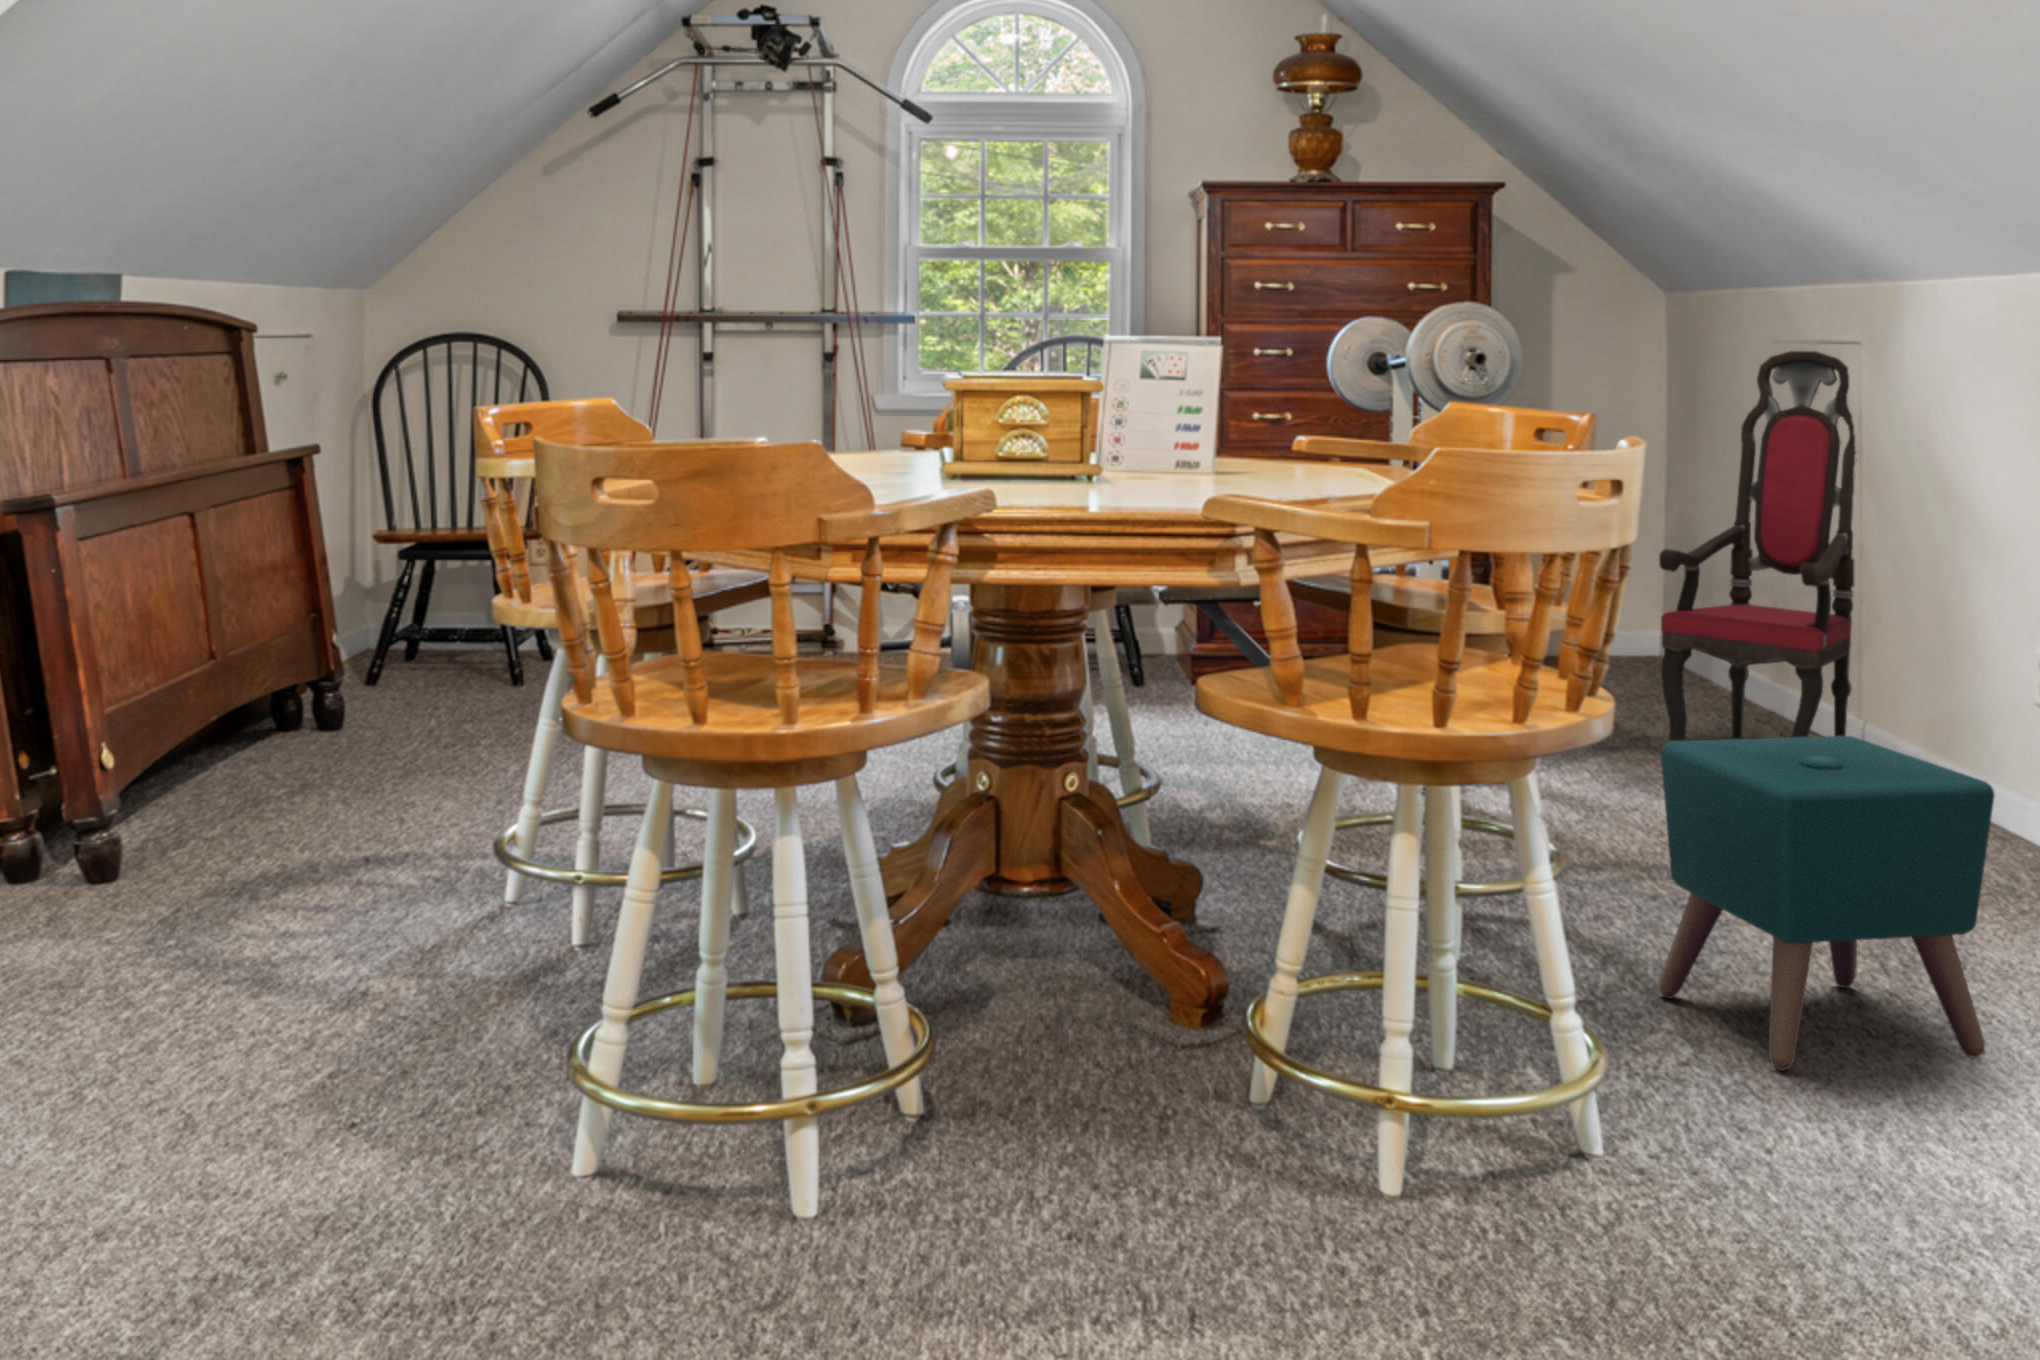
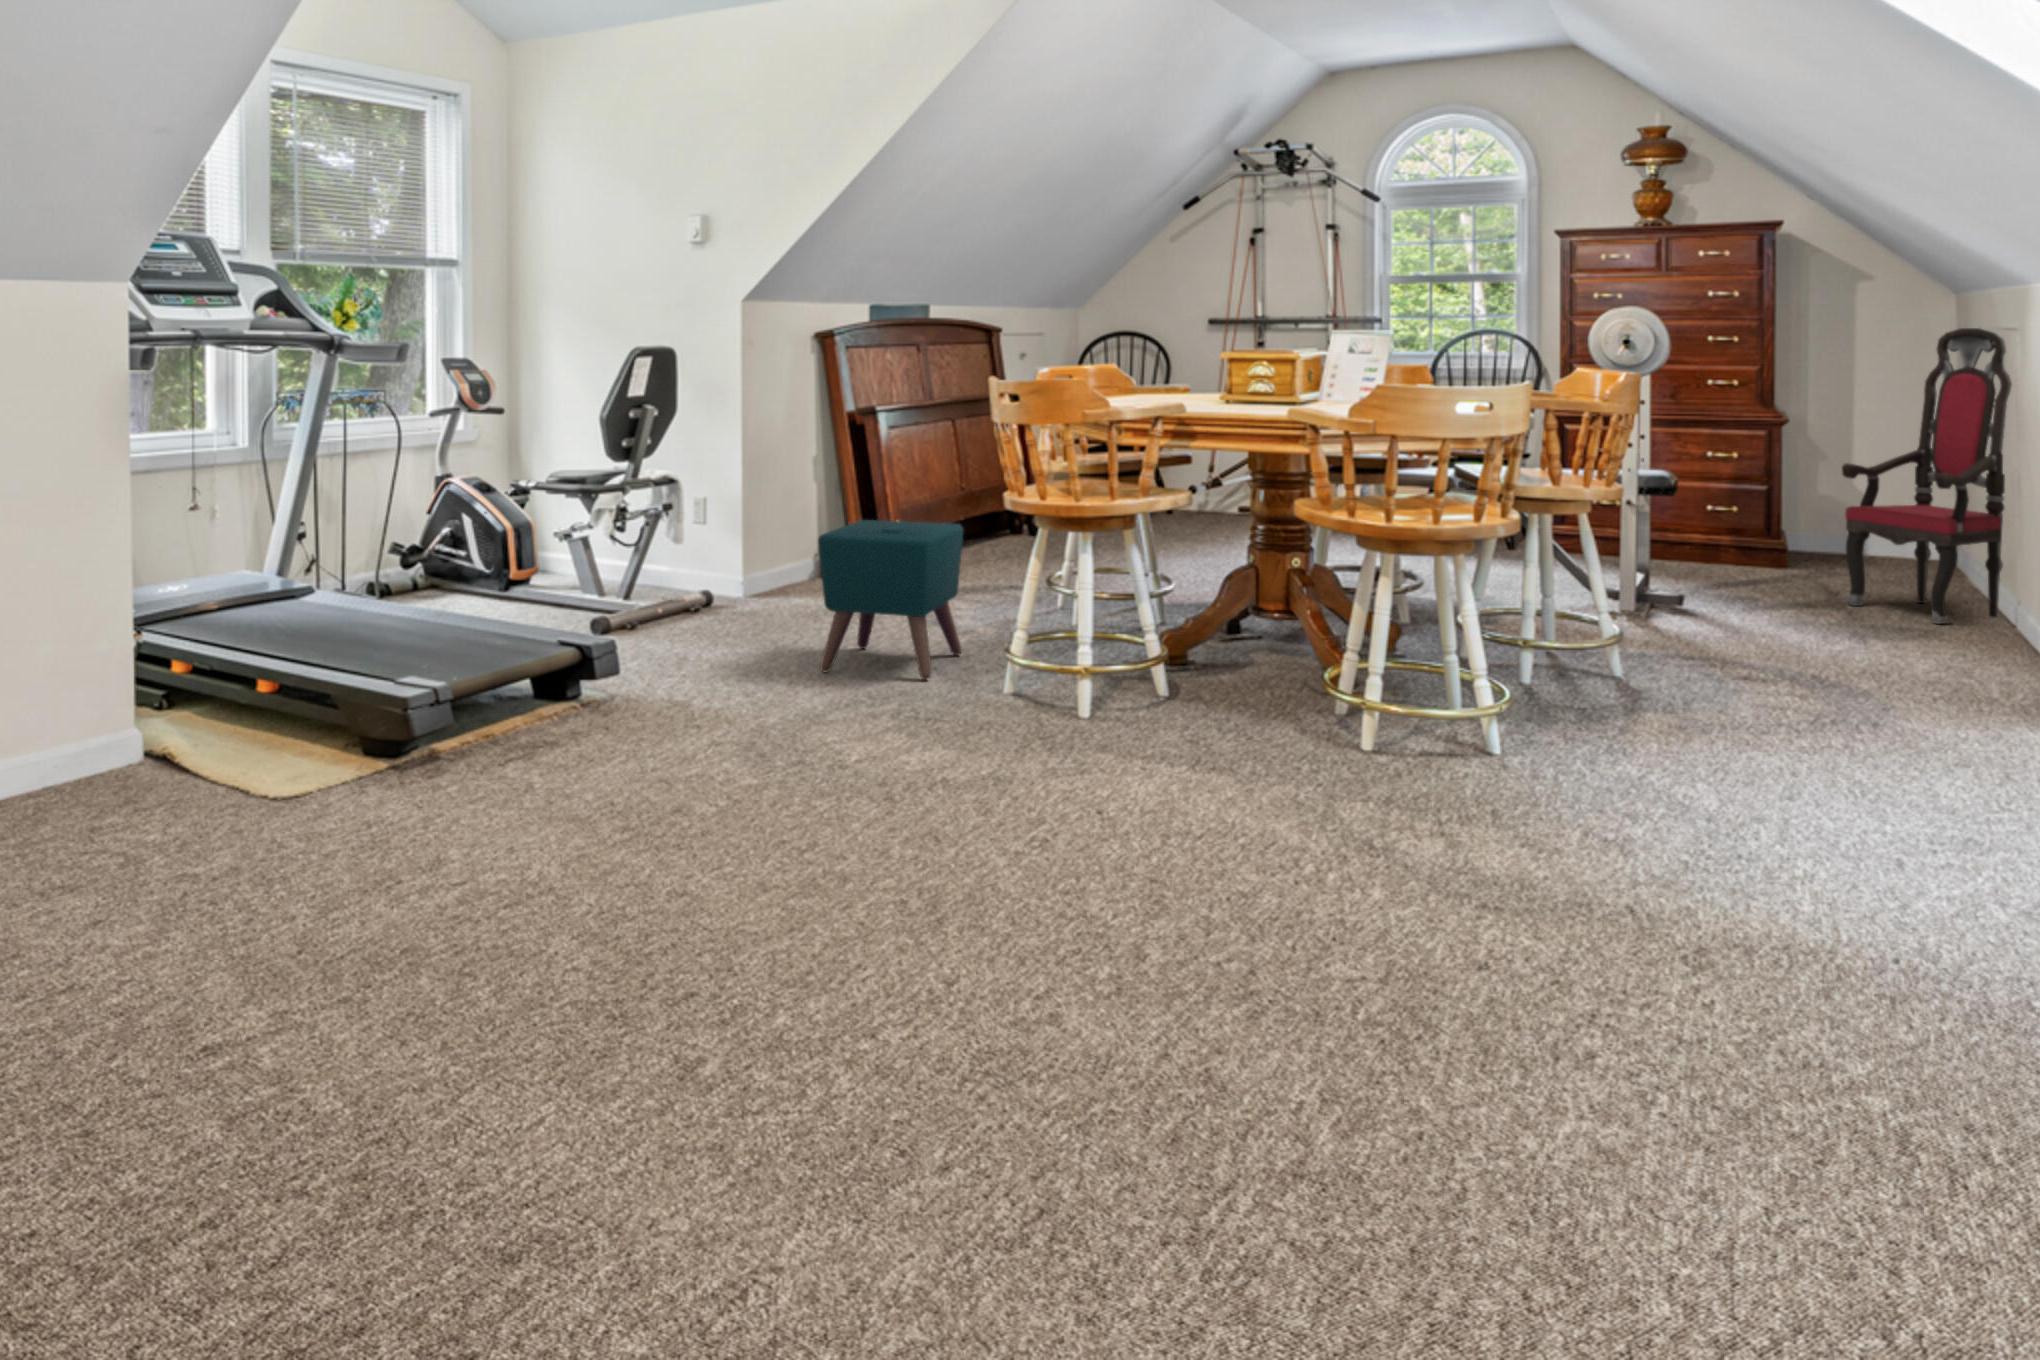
ottoman: present [1658,736,1995,1071] -> present [818,520,964,680]

